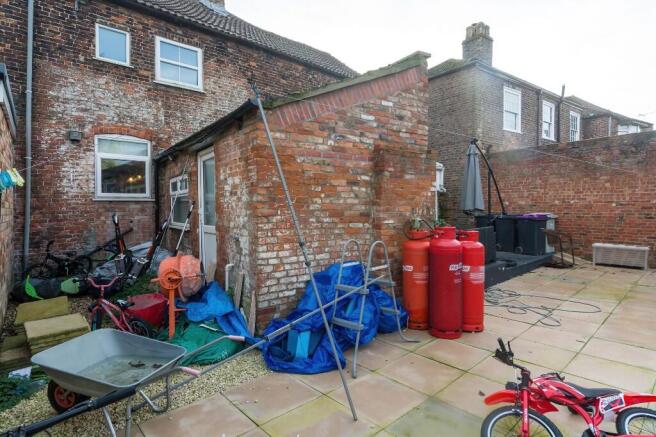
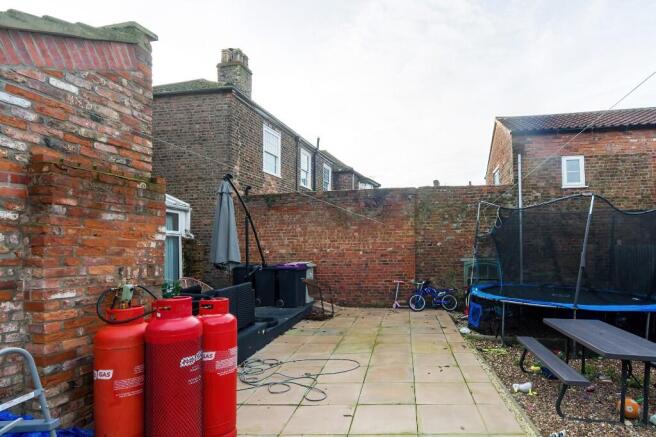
storage bench: present [592,243,650,270] -> none [347,289,395,313]

